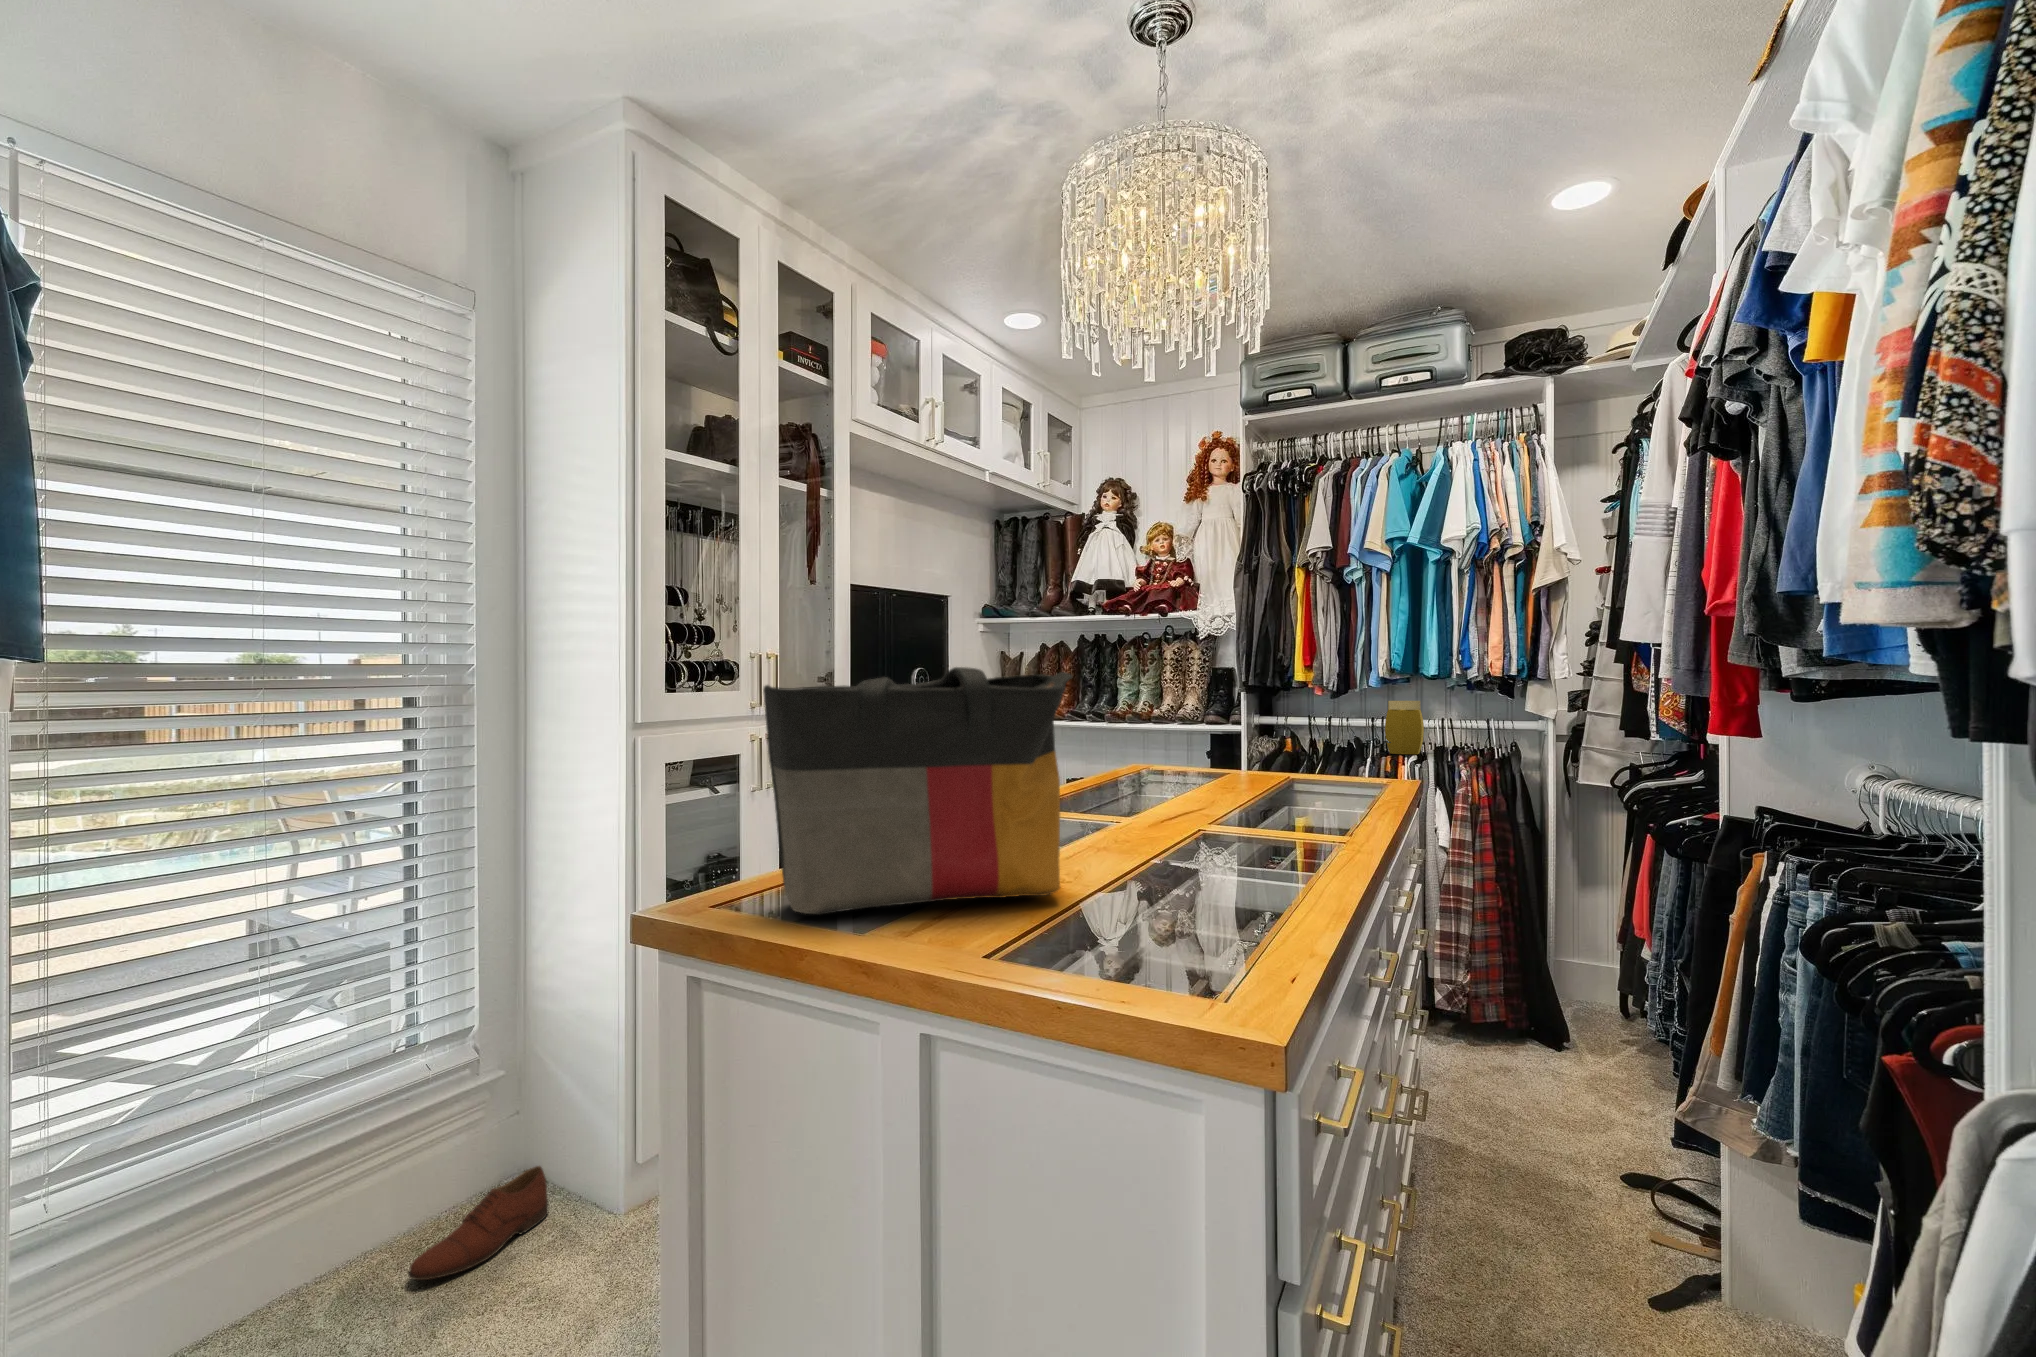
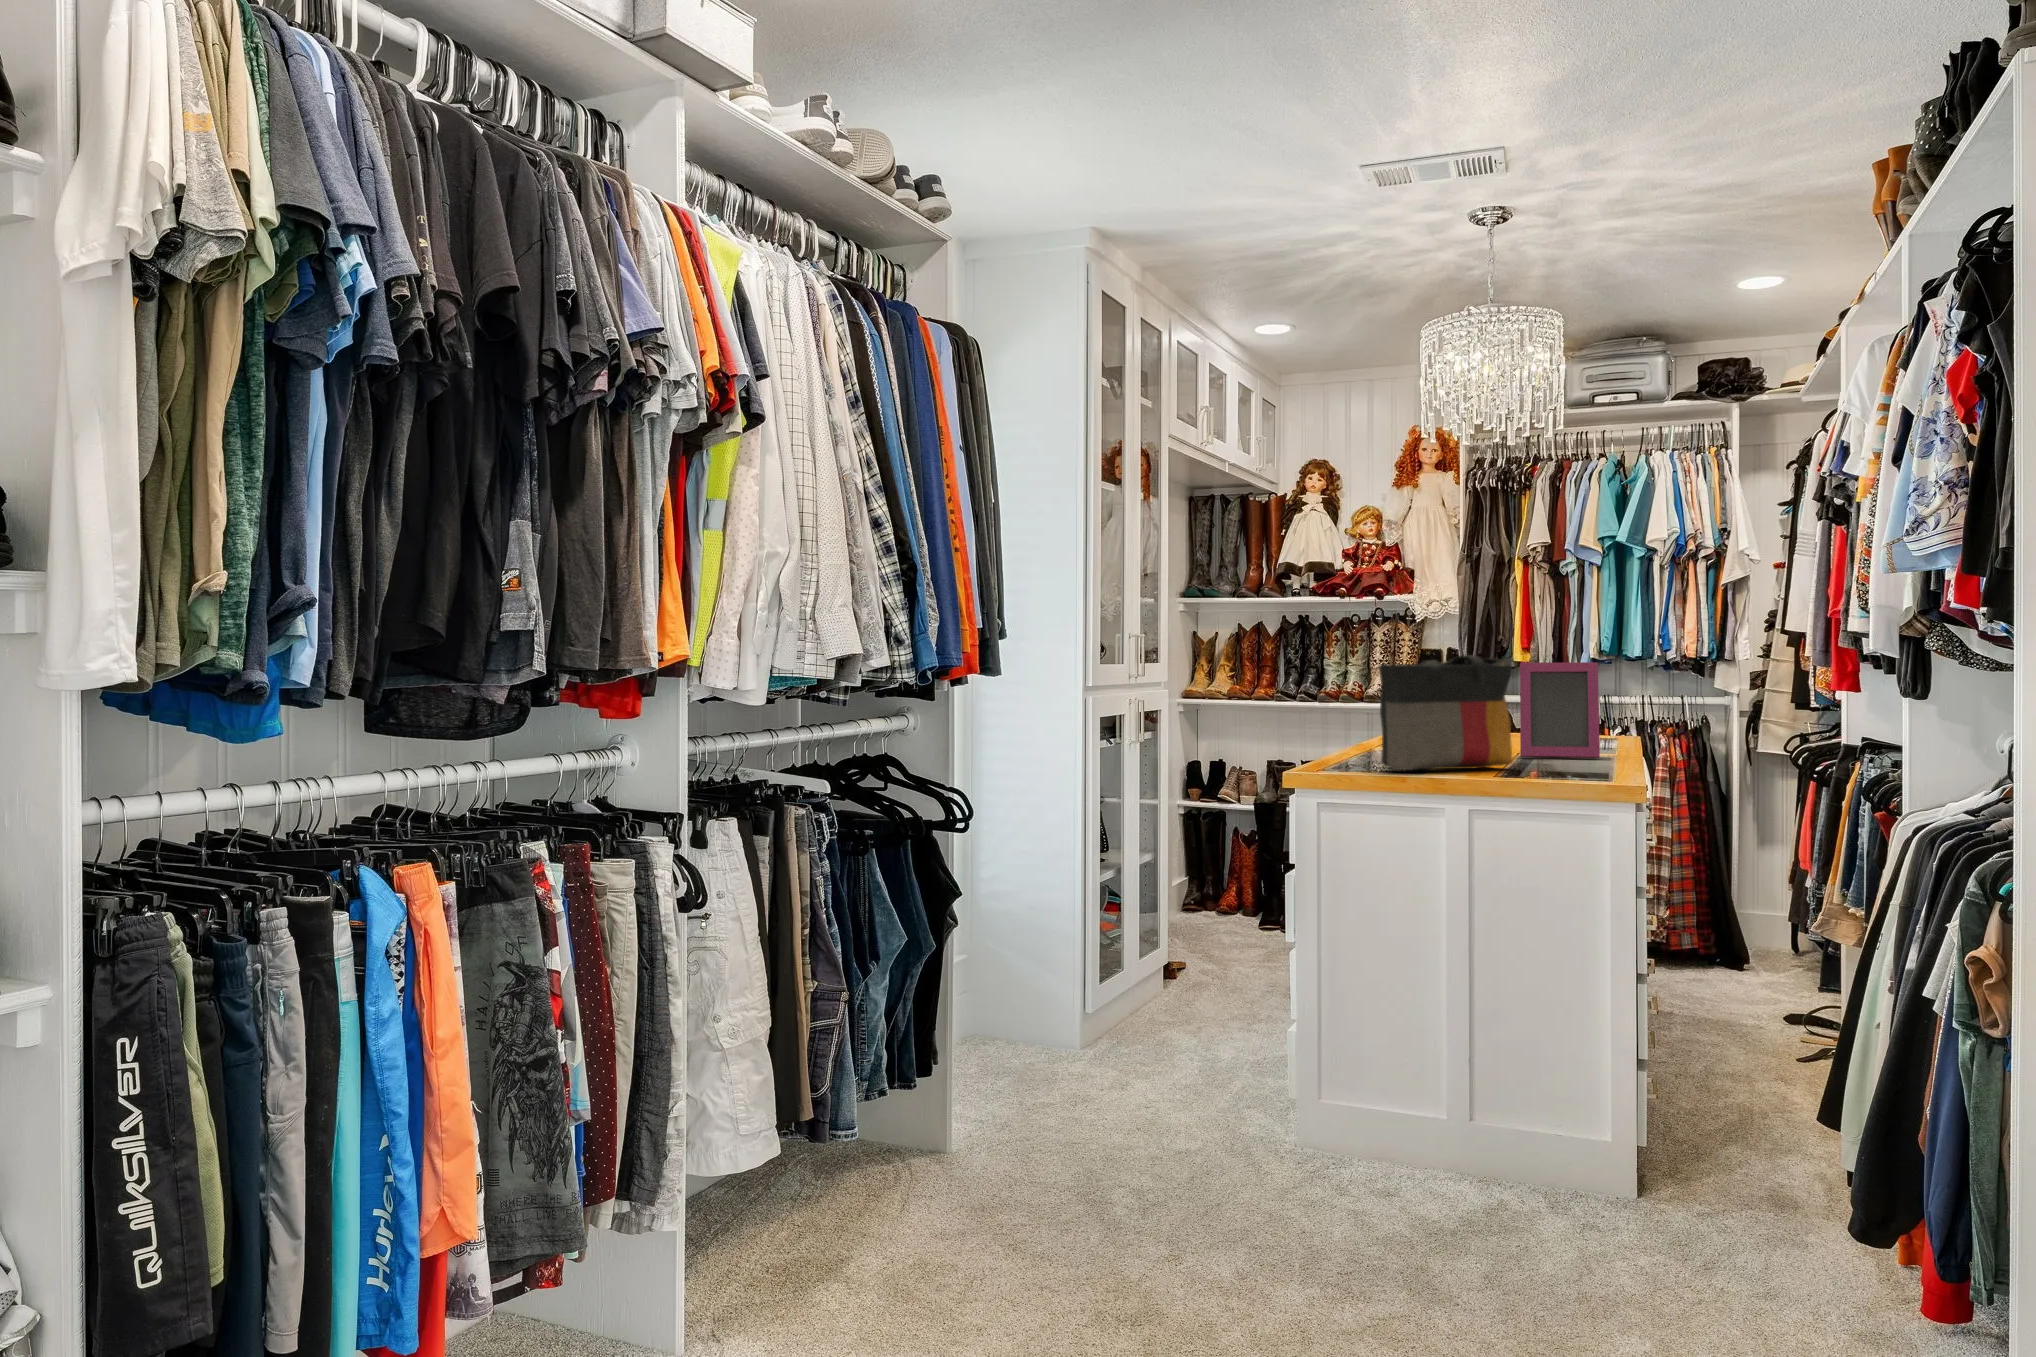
picture frame: none [1163,682,1298,850] -> present [1520,662,1600,758]
jar: present [1385,701,1424,754] -> none [1594,680,1627,727]
shoe: present [408,1166,548,1280] -> none [995,1012,1043,1062]

